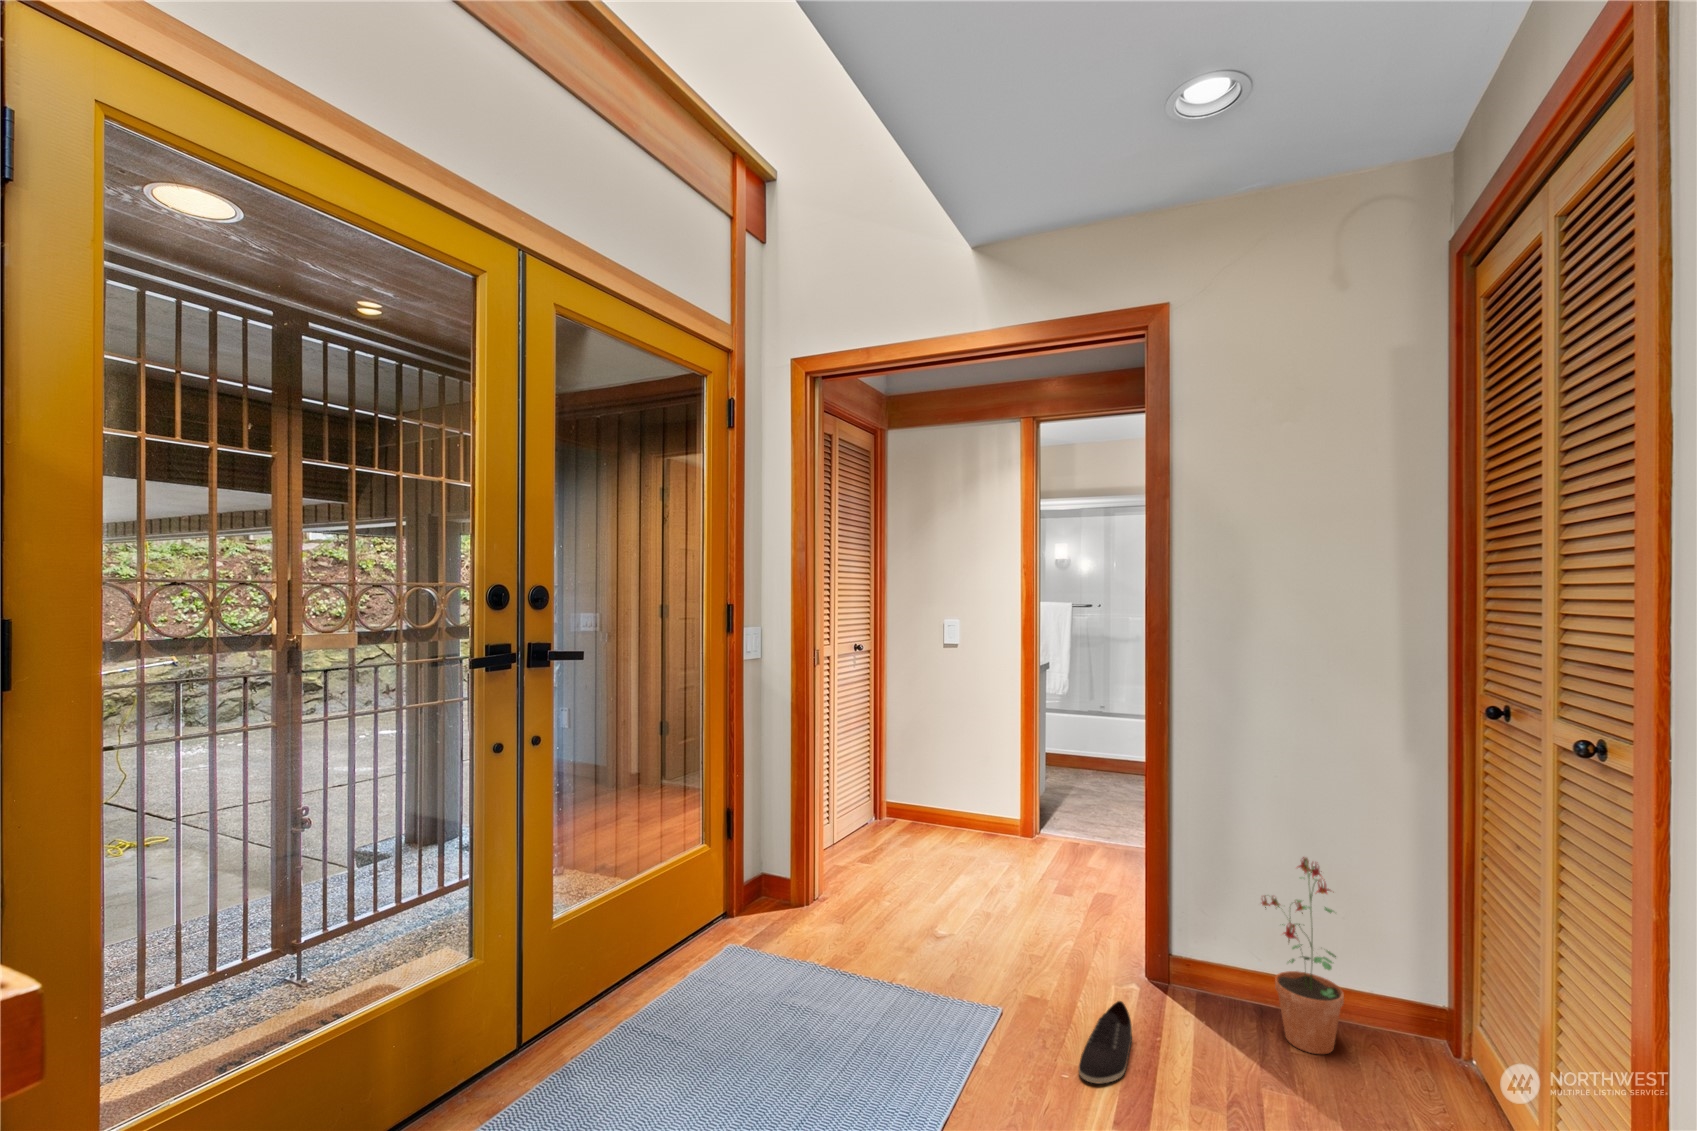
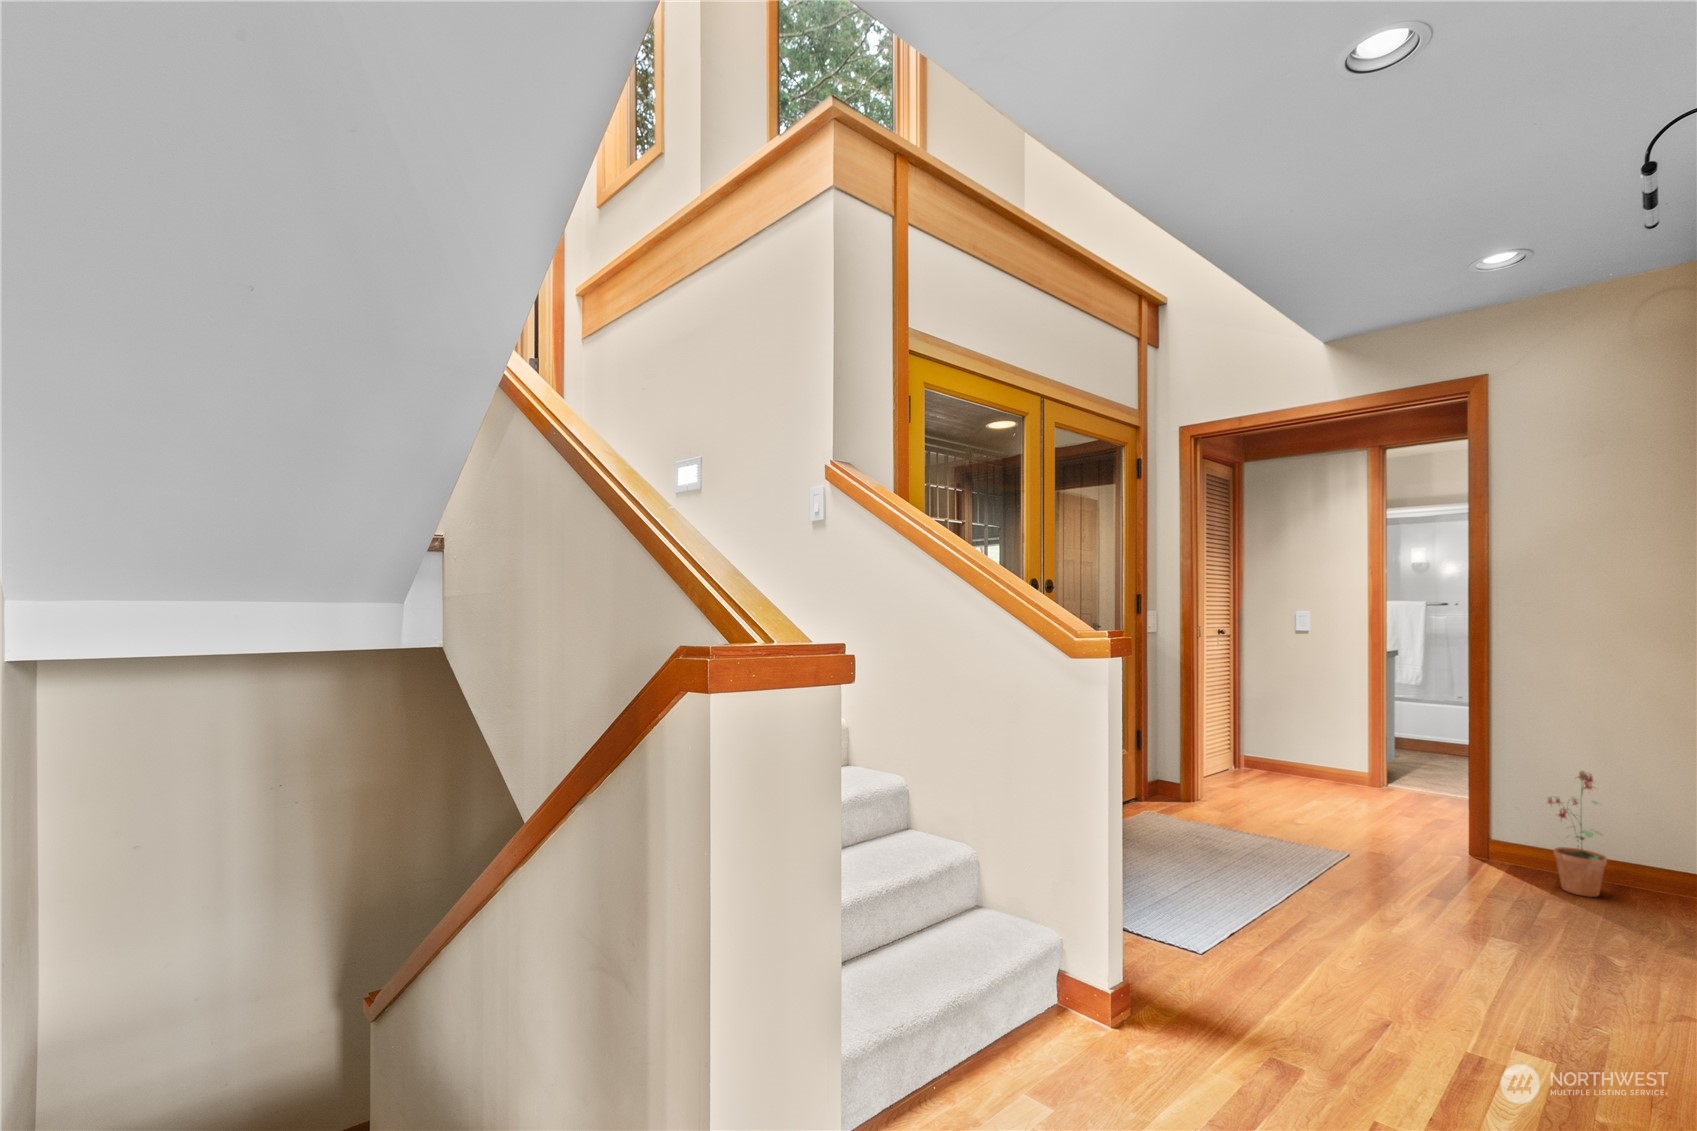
shoe: present [1079,1001,1132,1084] -> none [1395,851,1438,884]

